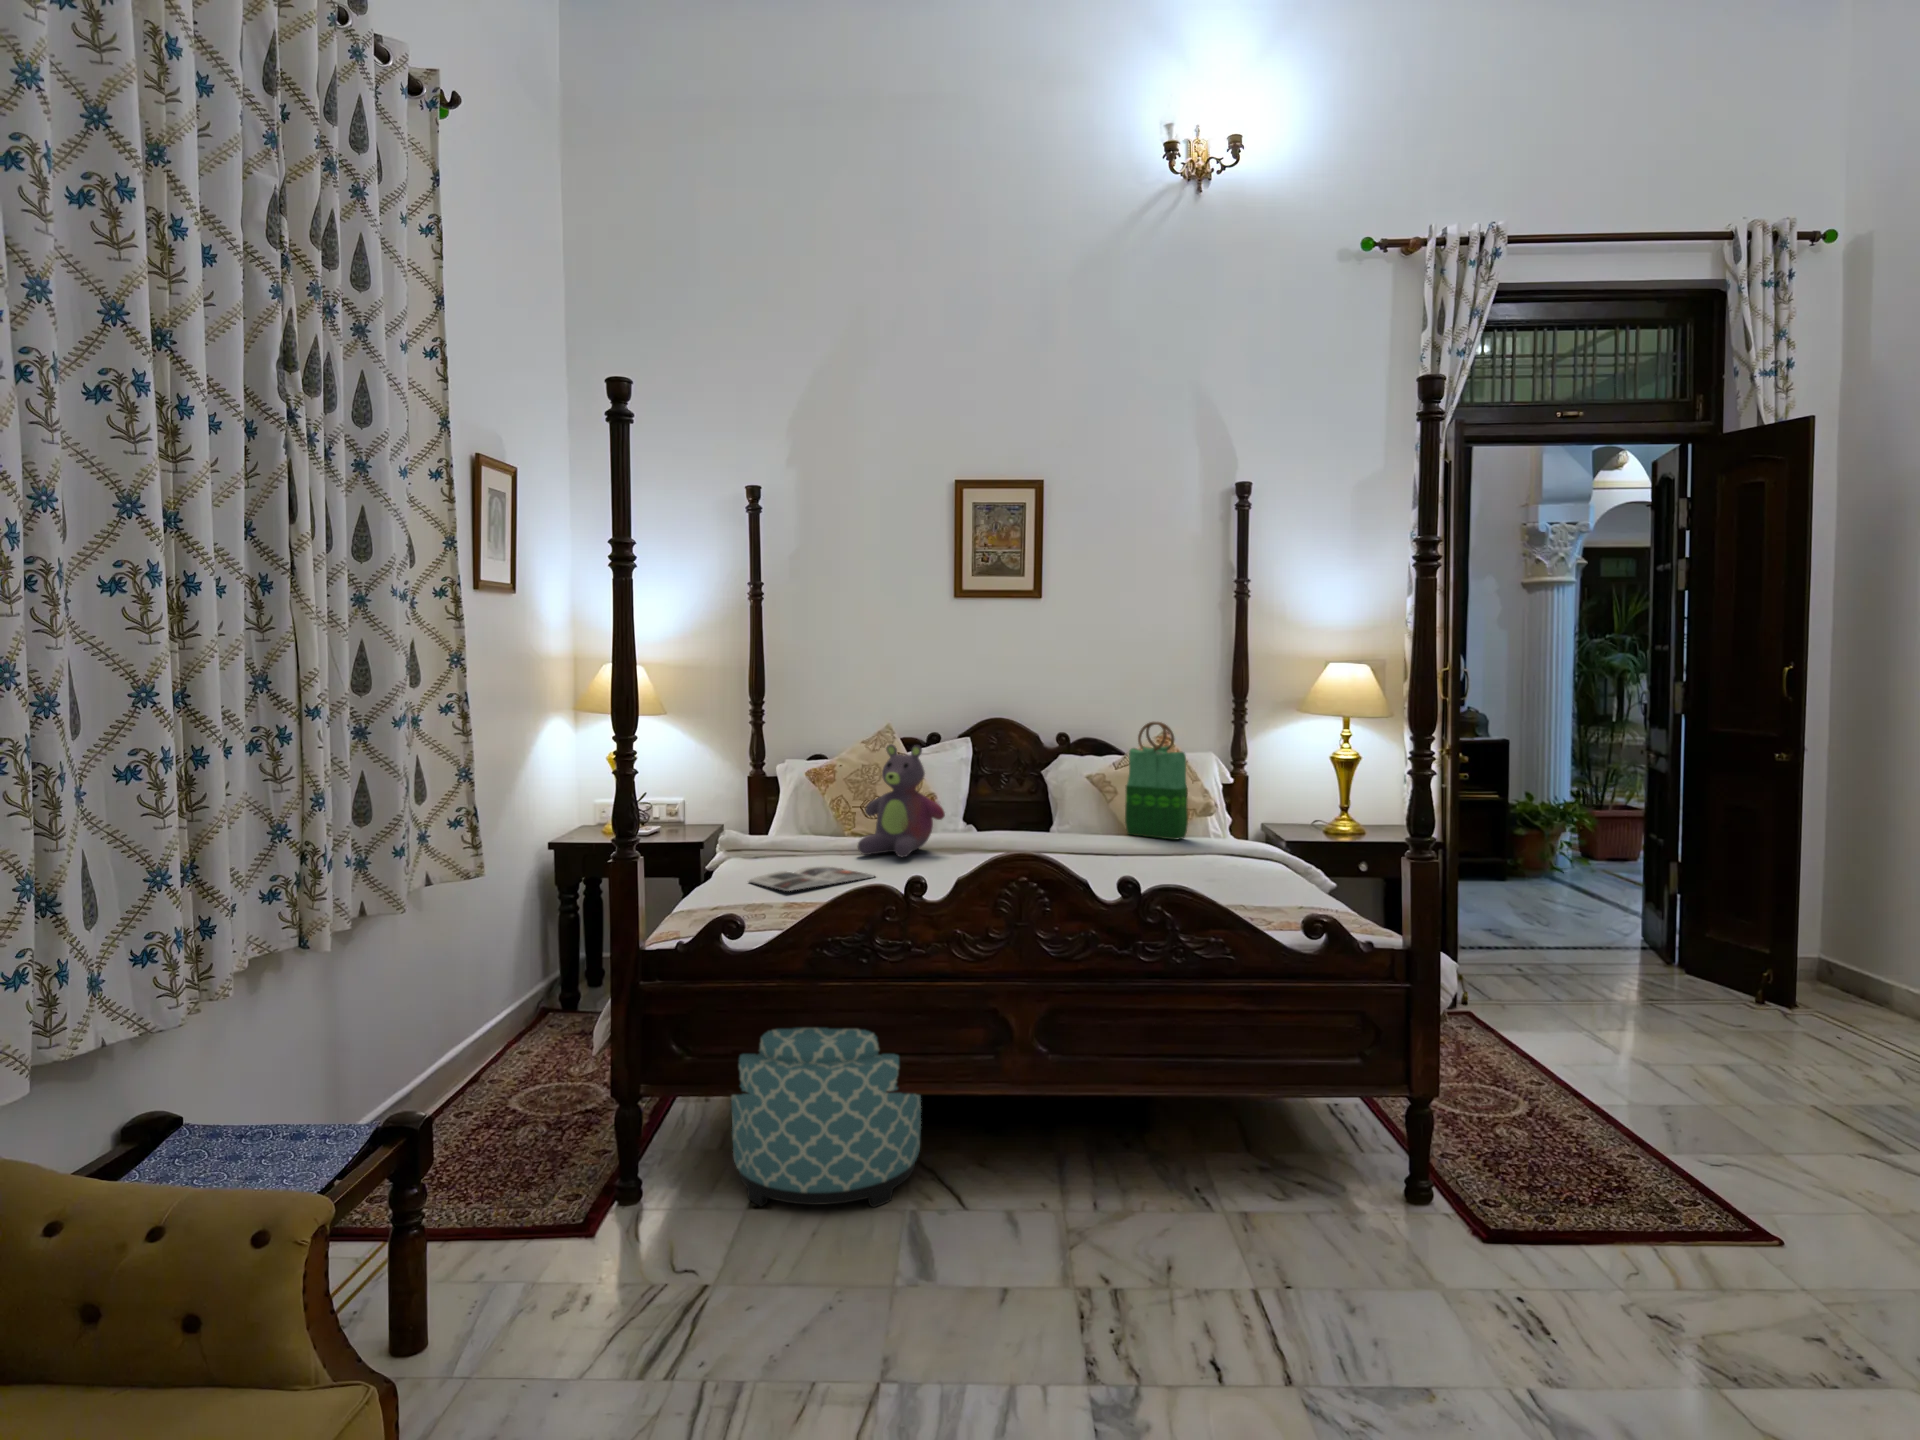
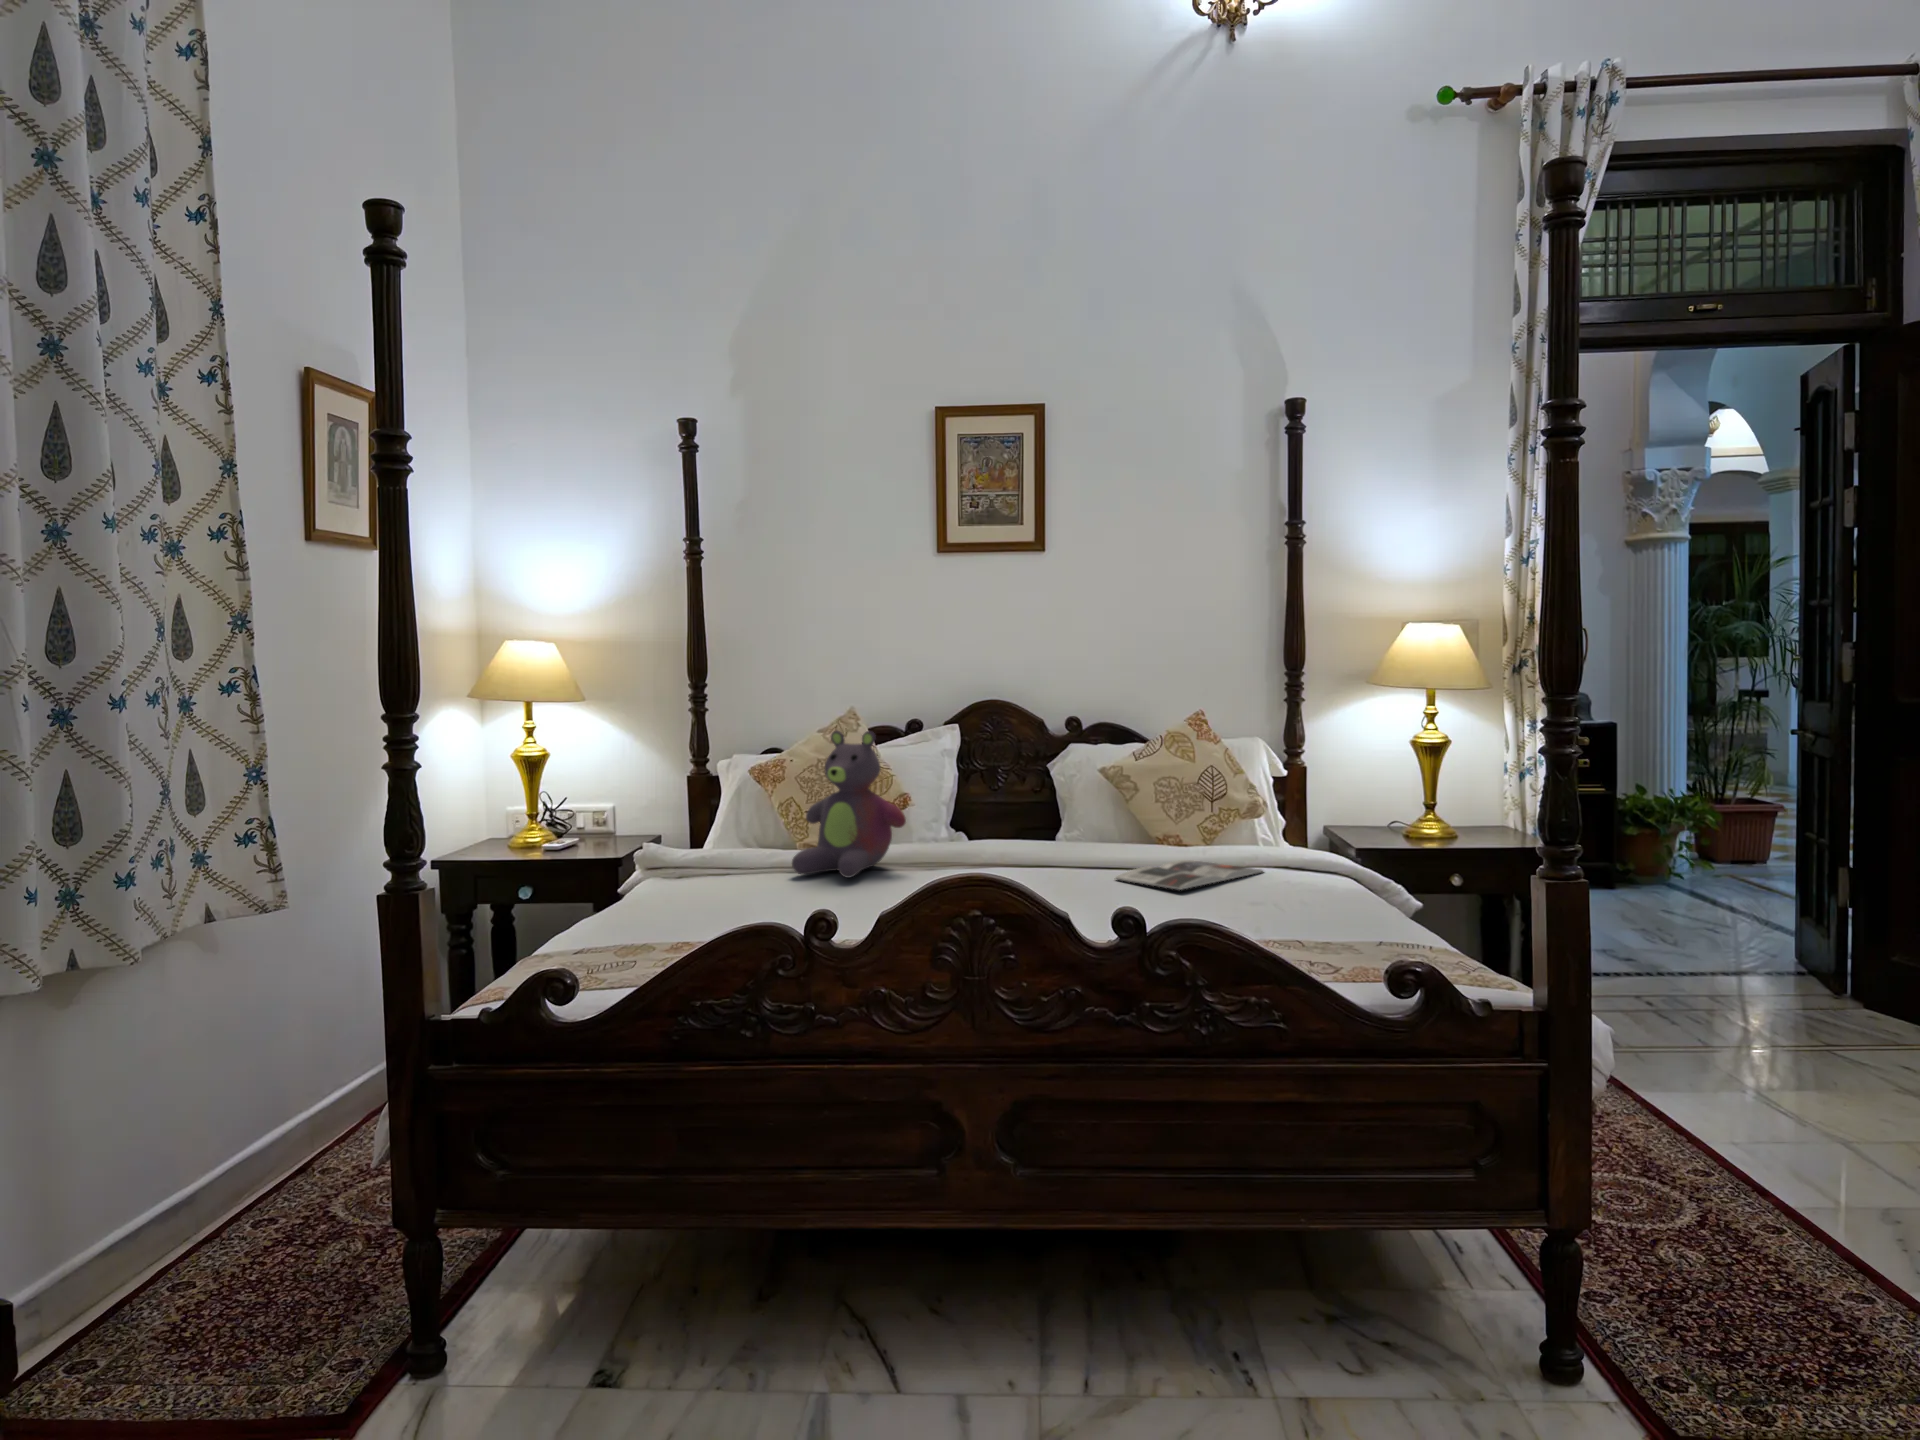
tote bag: present [1125,722,1188,840] -> none [1145,697,1226,850]
magazine: present [749,866,875,891] -> present [1116,860,1263,890]
ottoman: present [731,1028,921,1207] -> none [578,1069,848,1385]

